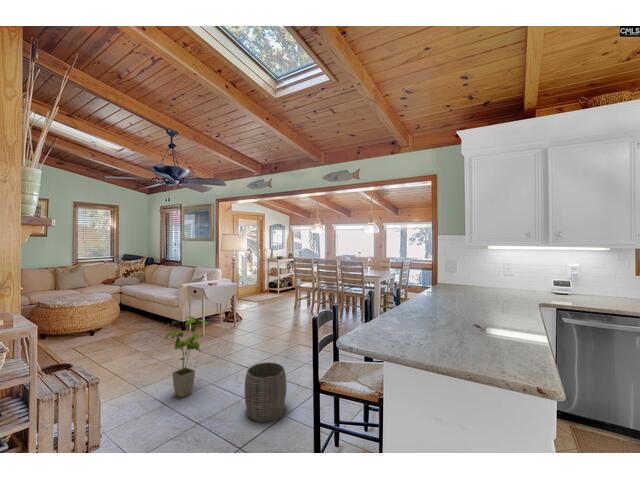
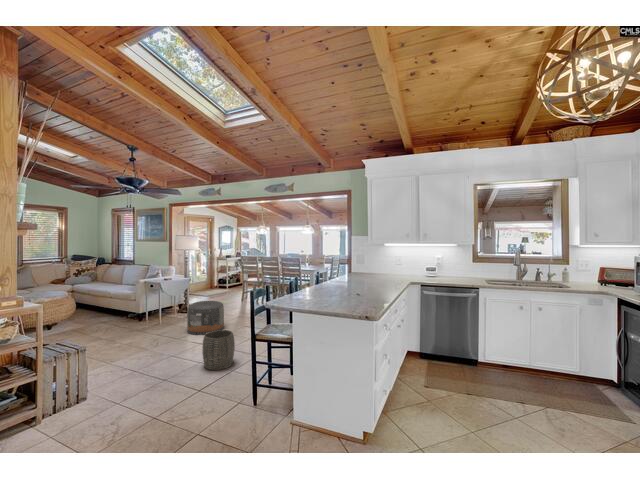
pouf: none [231,314,274,357] -> present [187,301,224,335]
house plant: present [165,316,208,397] -> none [136,299,173,362]

